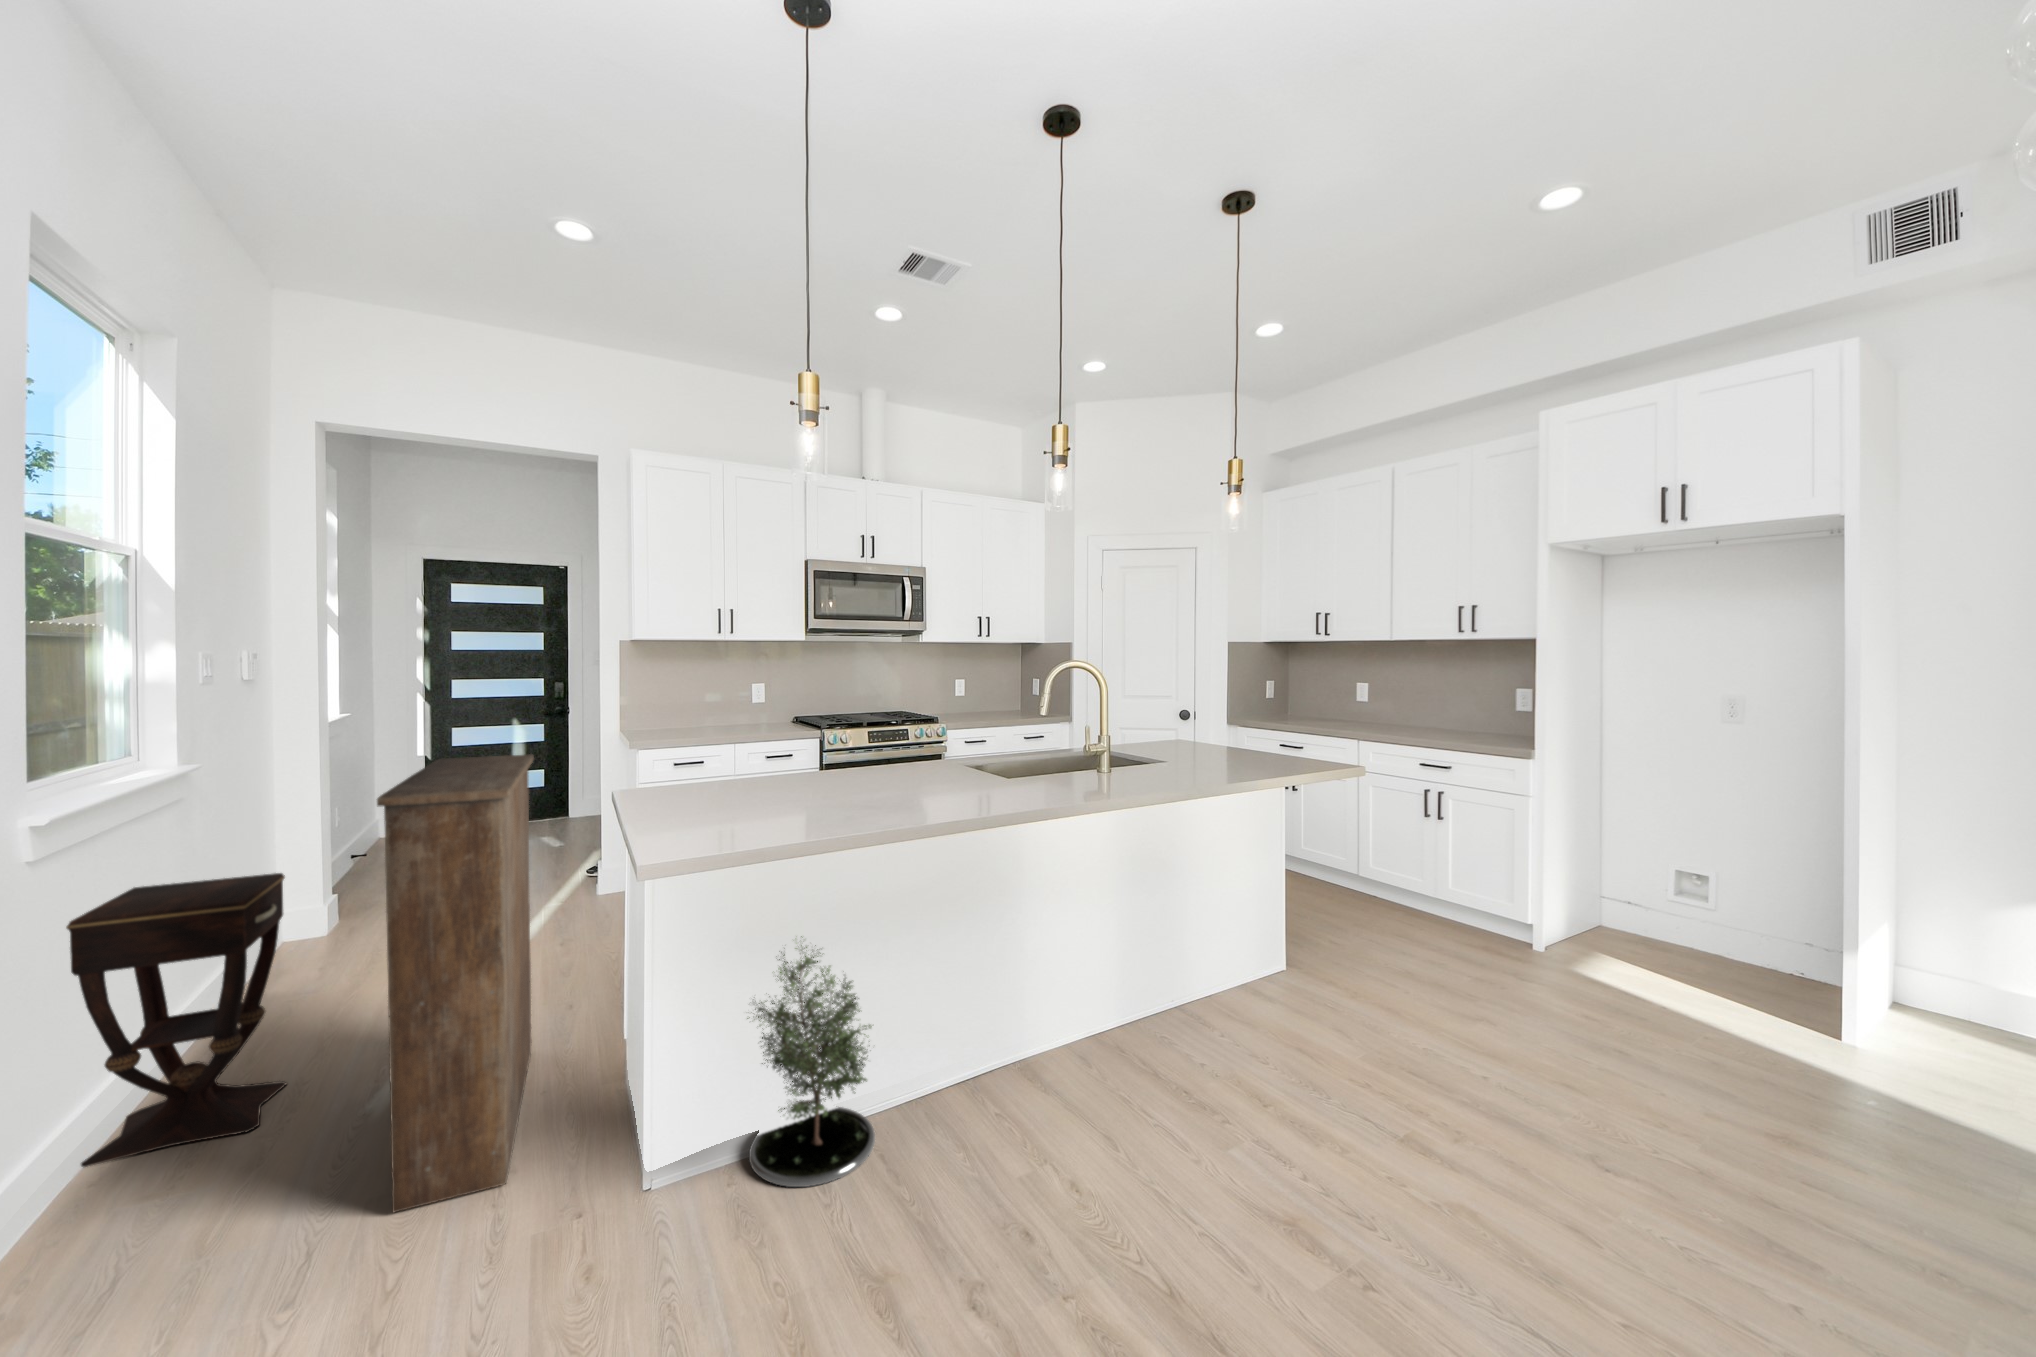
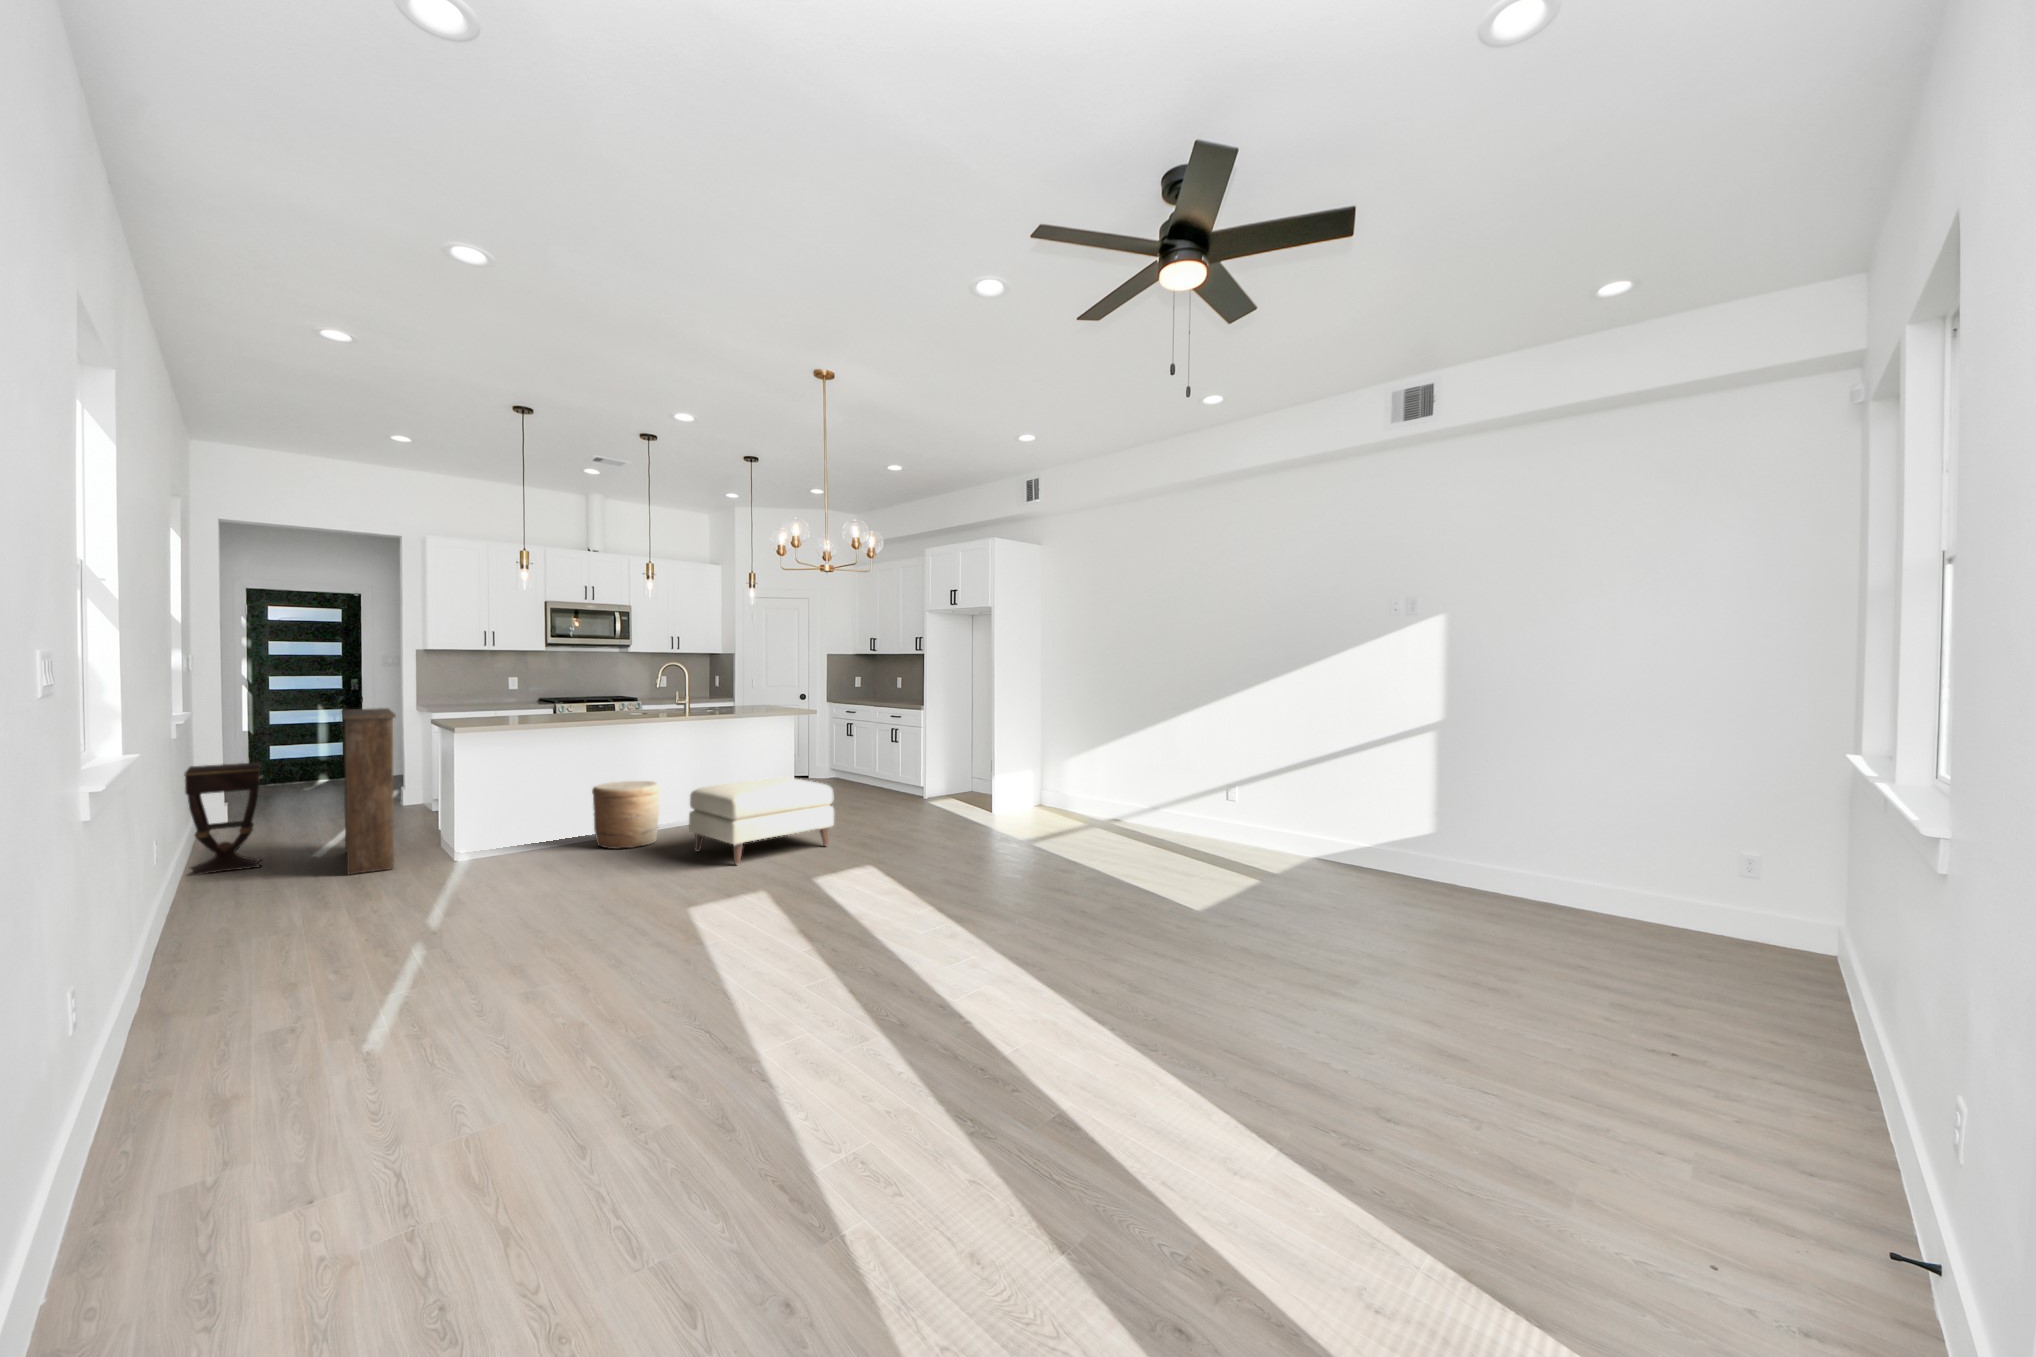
woven basket: none [939,922,1086,1116] -> present [592,781,660,849]
ottoman: none [1196,935,1574,1289] -> present [689,777,834,864]
potted tree: present [747,936,875,1187] -> none [498,772,558,864]

